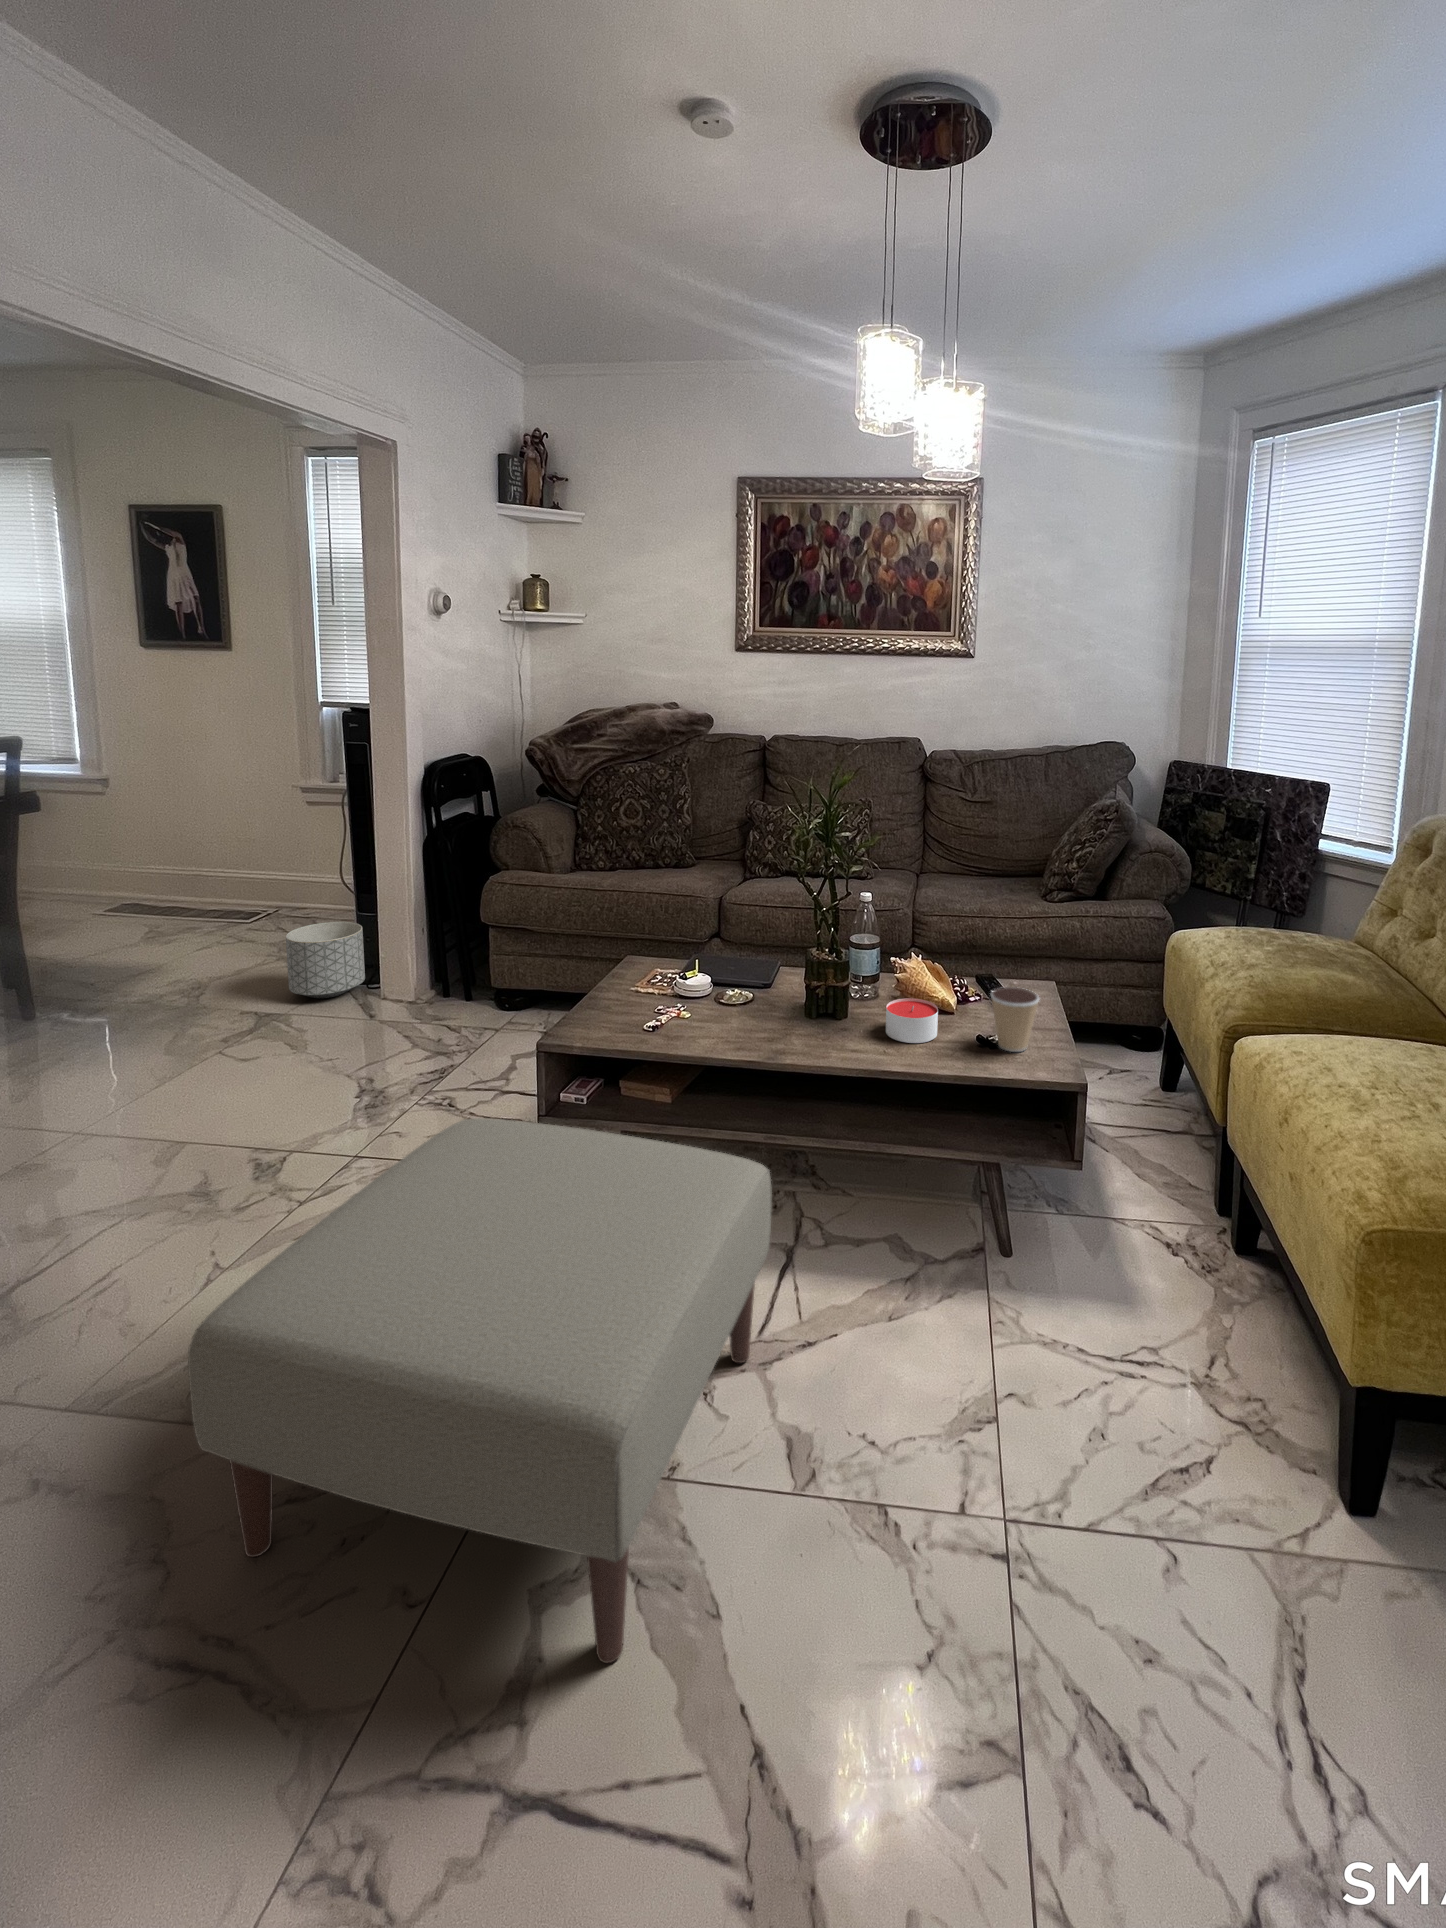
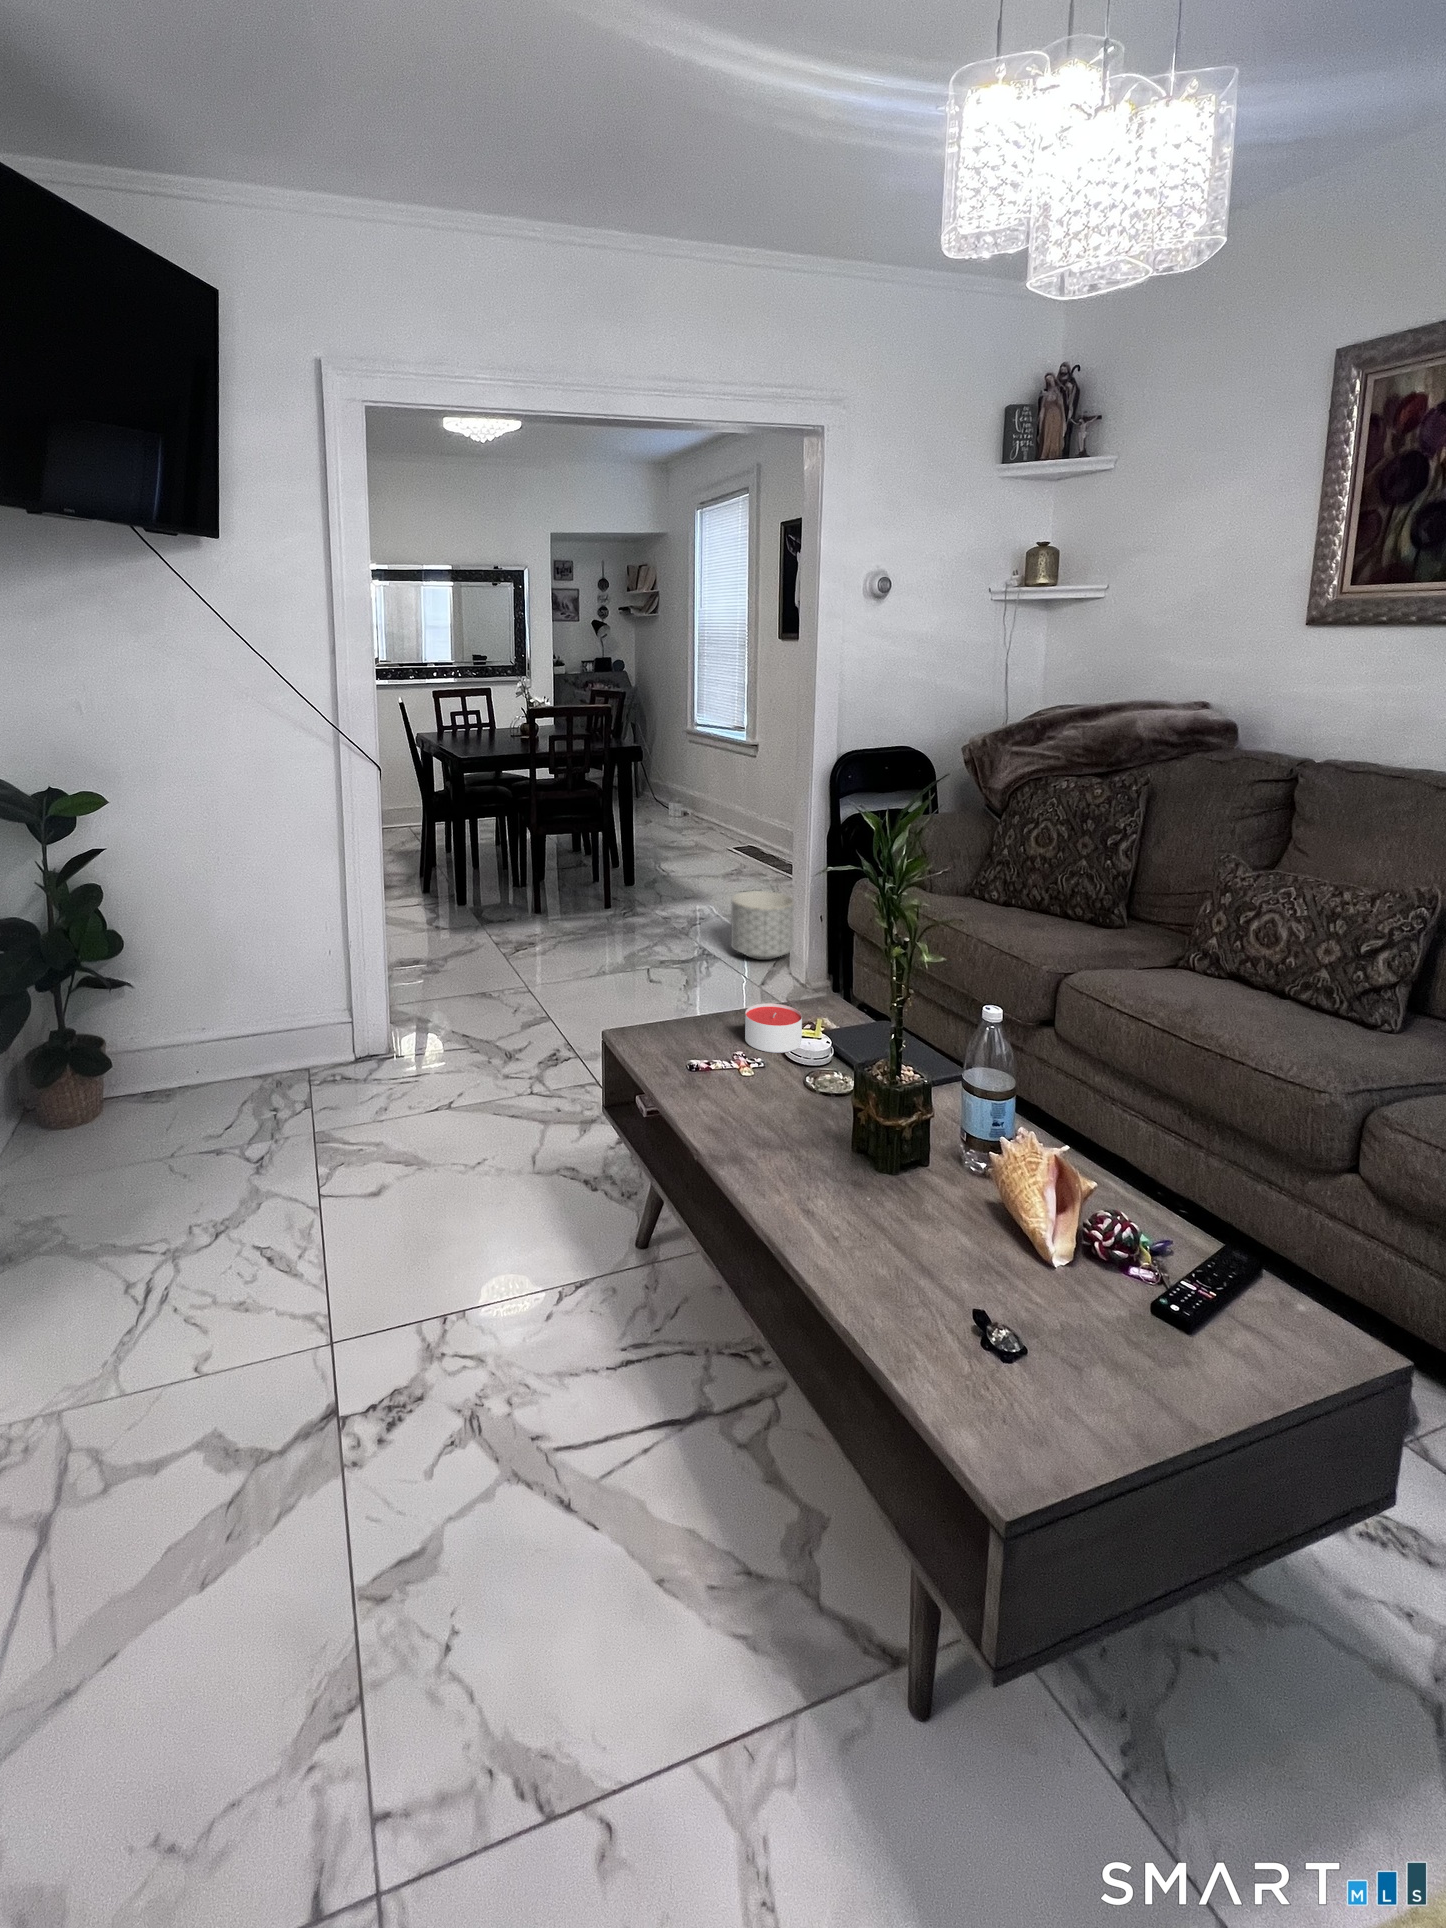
coffee cup: present [991,987,1039,1052] -> none [986,1253,1090,1396]
candle: present [886,998,938,1043] -> present [745,1004,802,1053]
ottoman: present [188,1118,771,1663] -> none [102,1066,545,1526]

